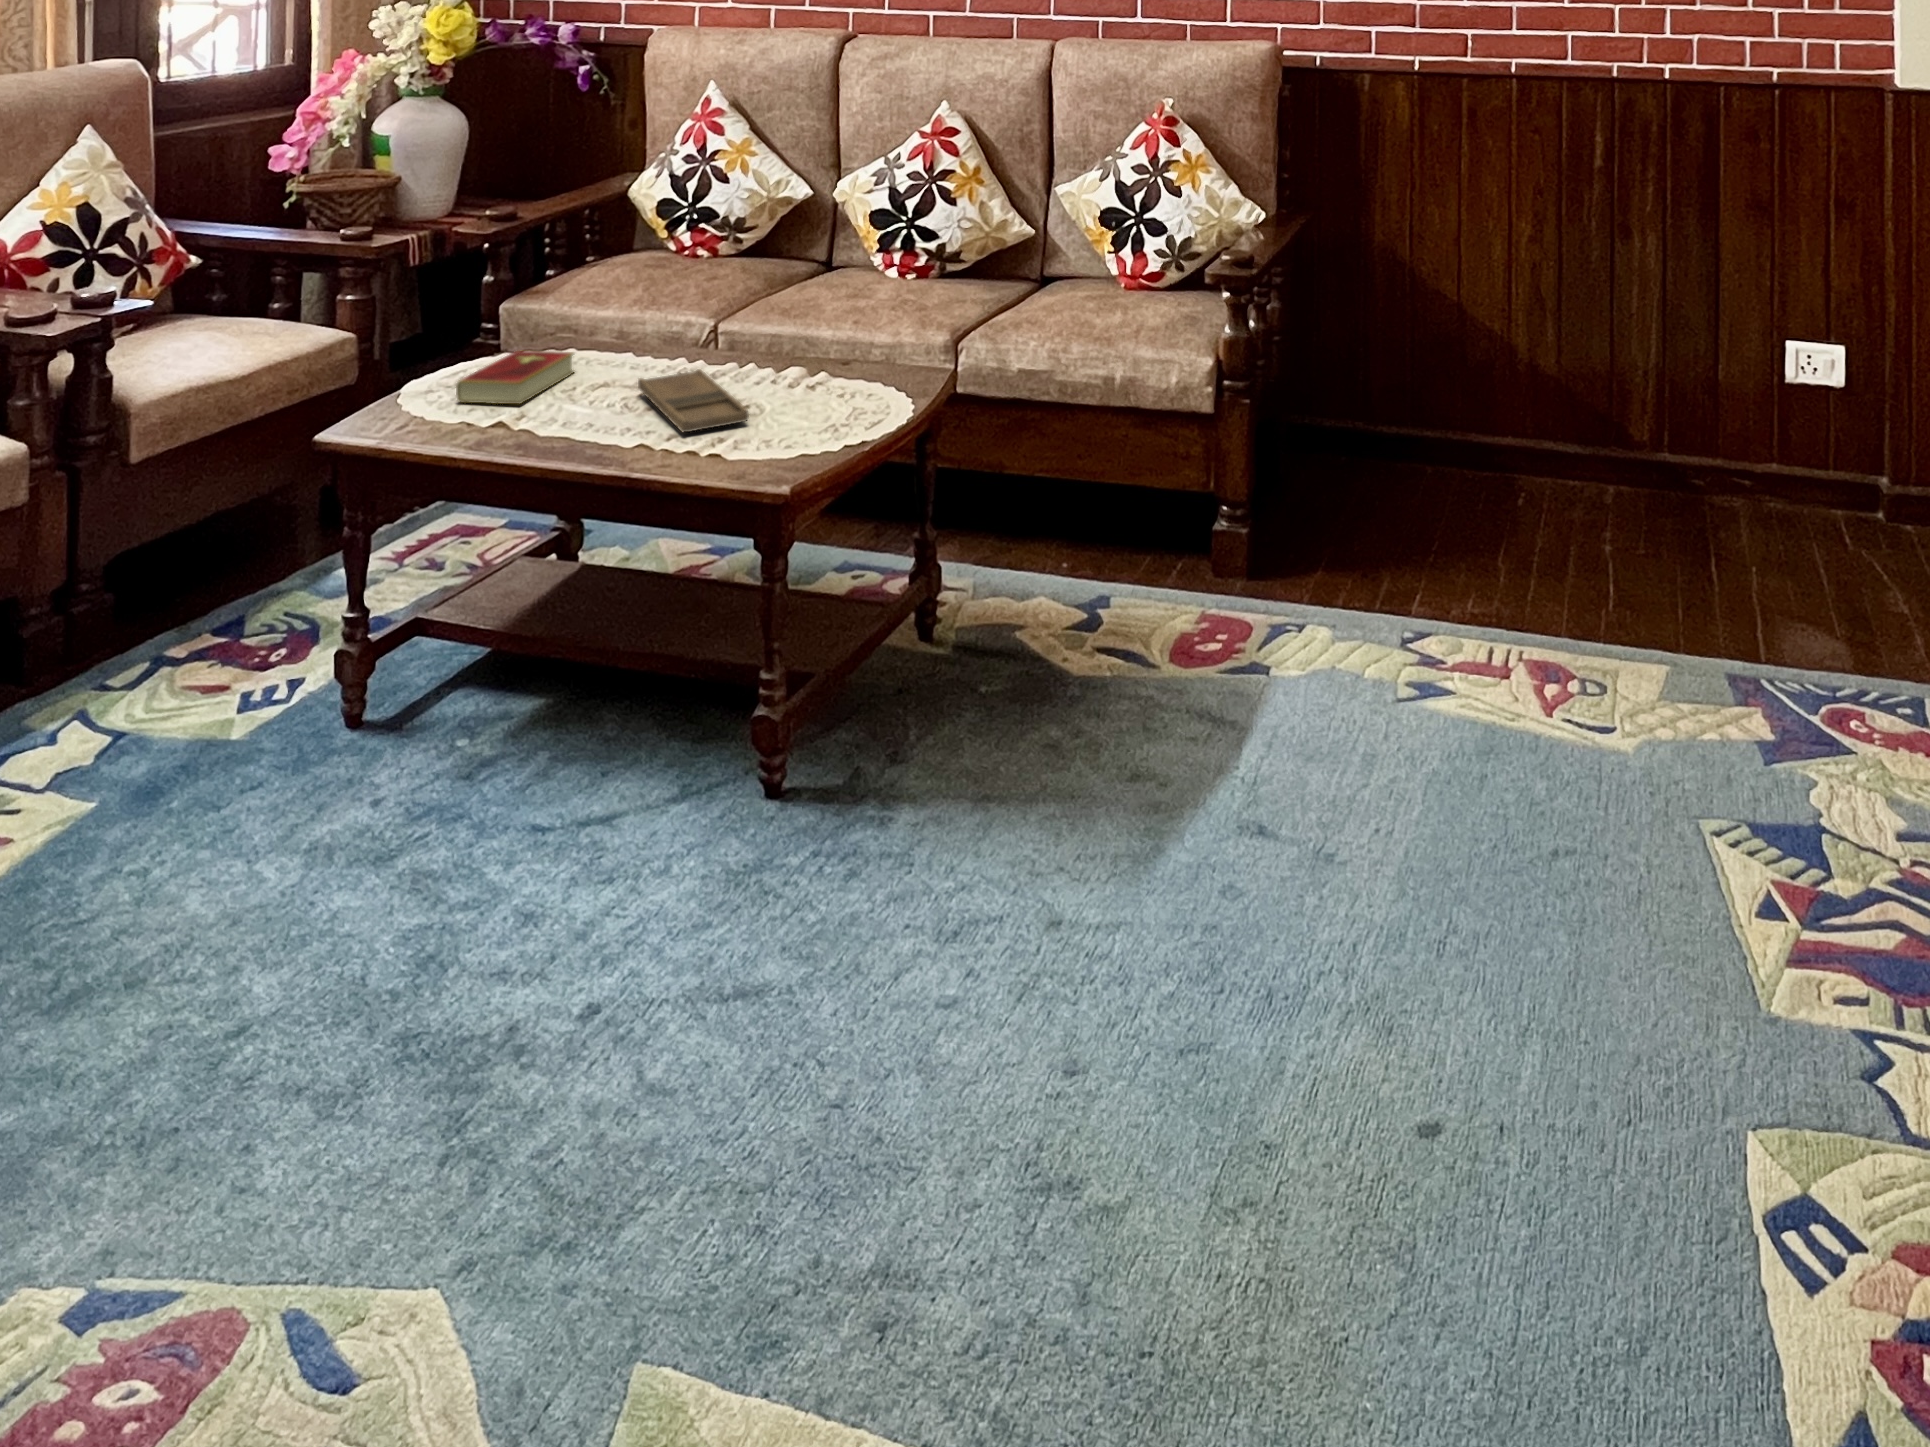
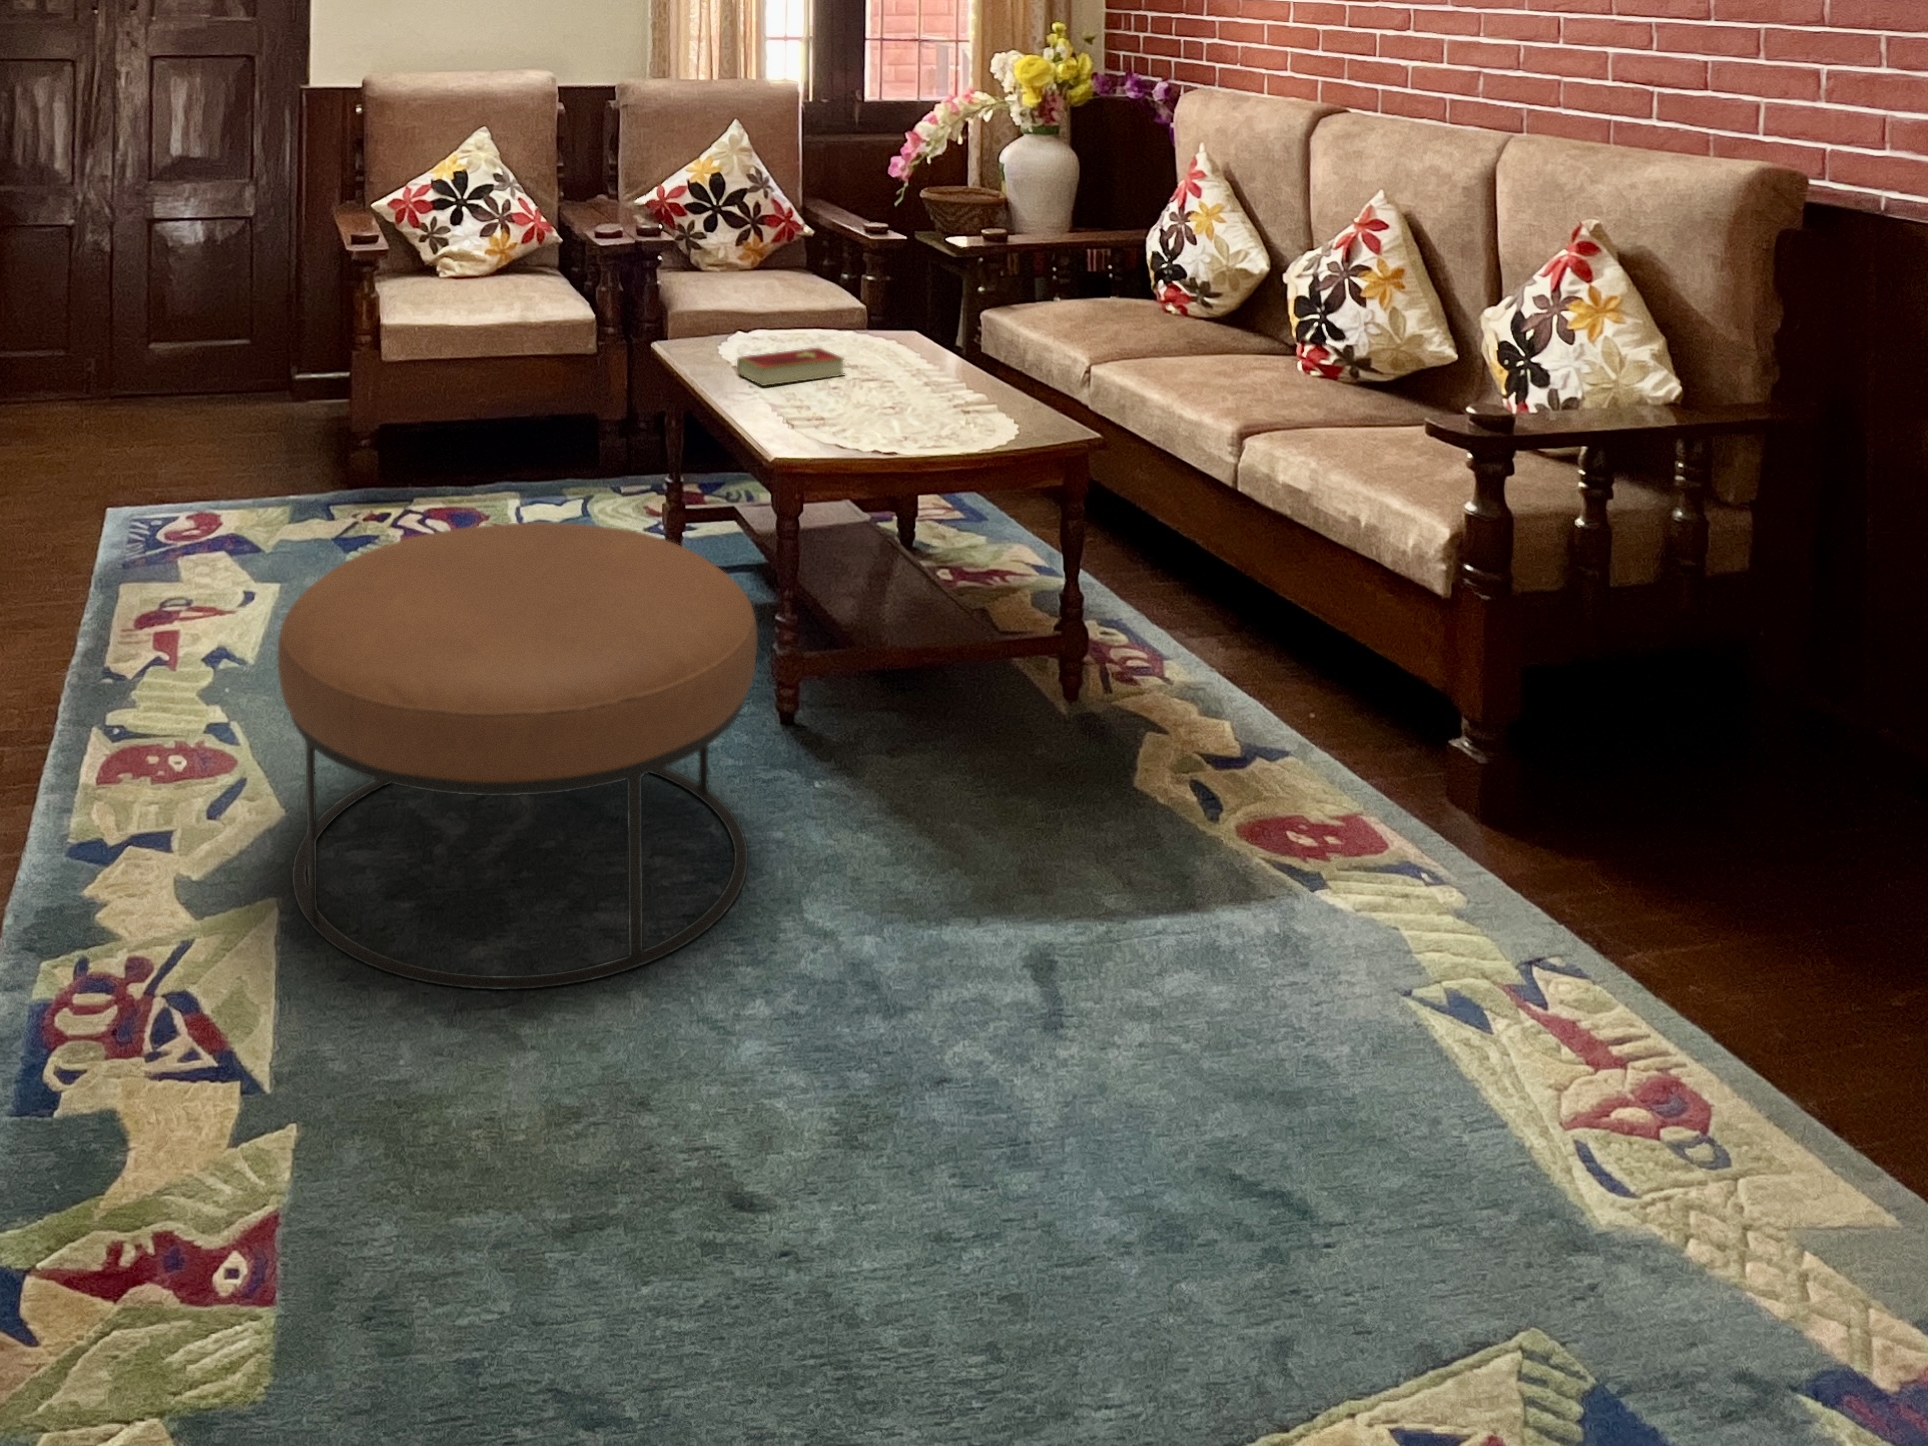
tray: present [638,369,749,432] -> none [797,388,893,441]
ottoman: none [392,574,1050,1265] -> present [278,522,757,990]

